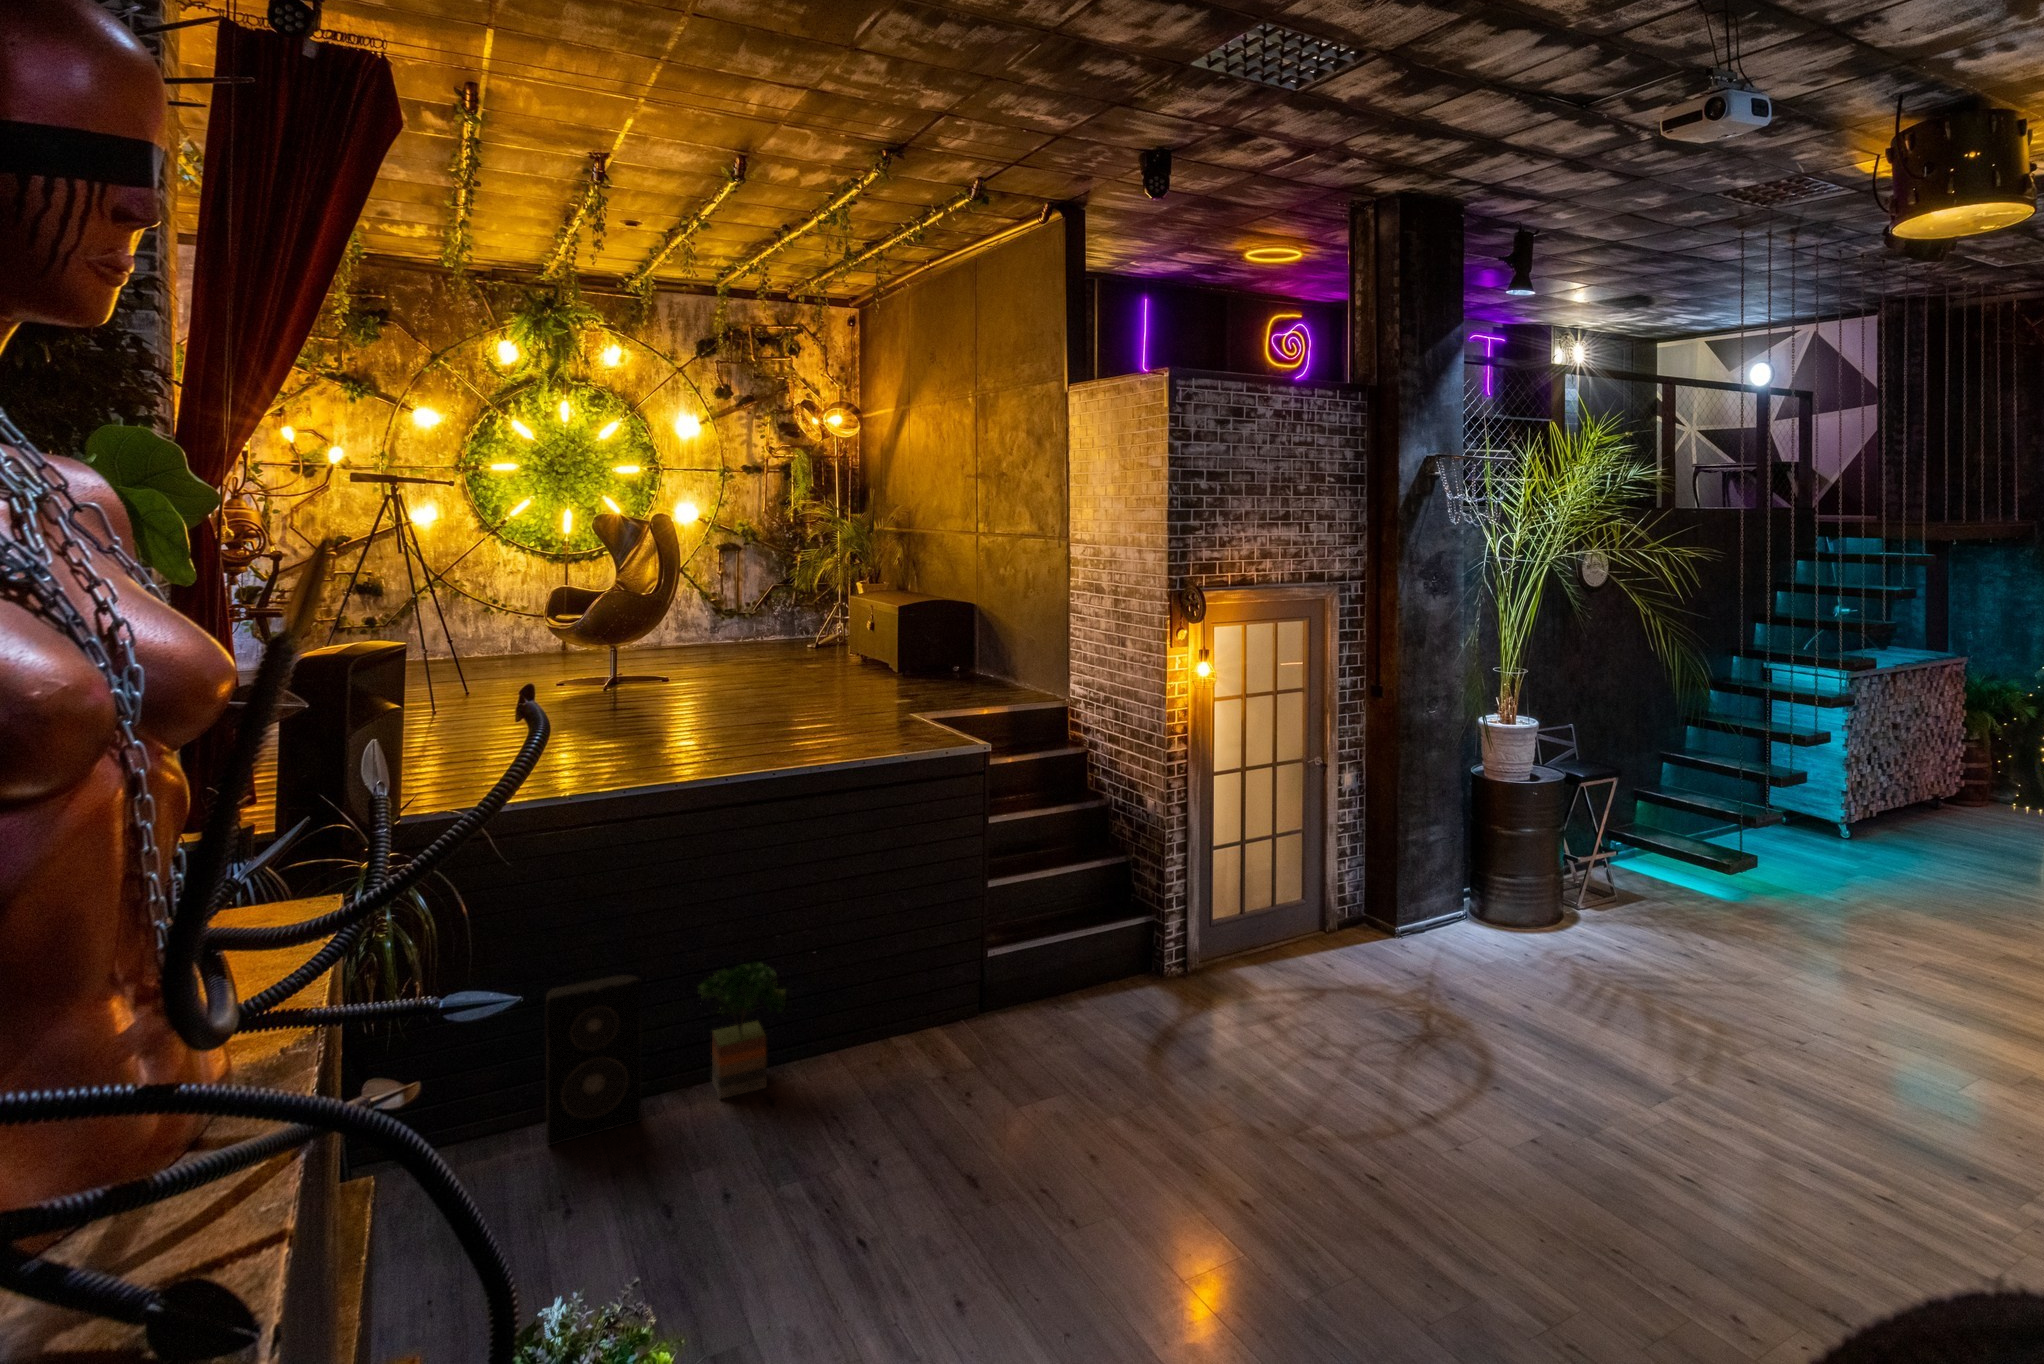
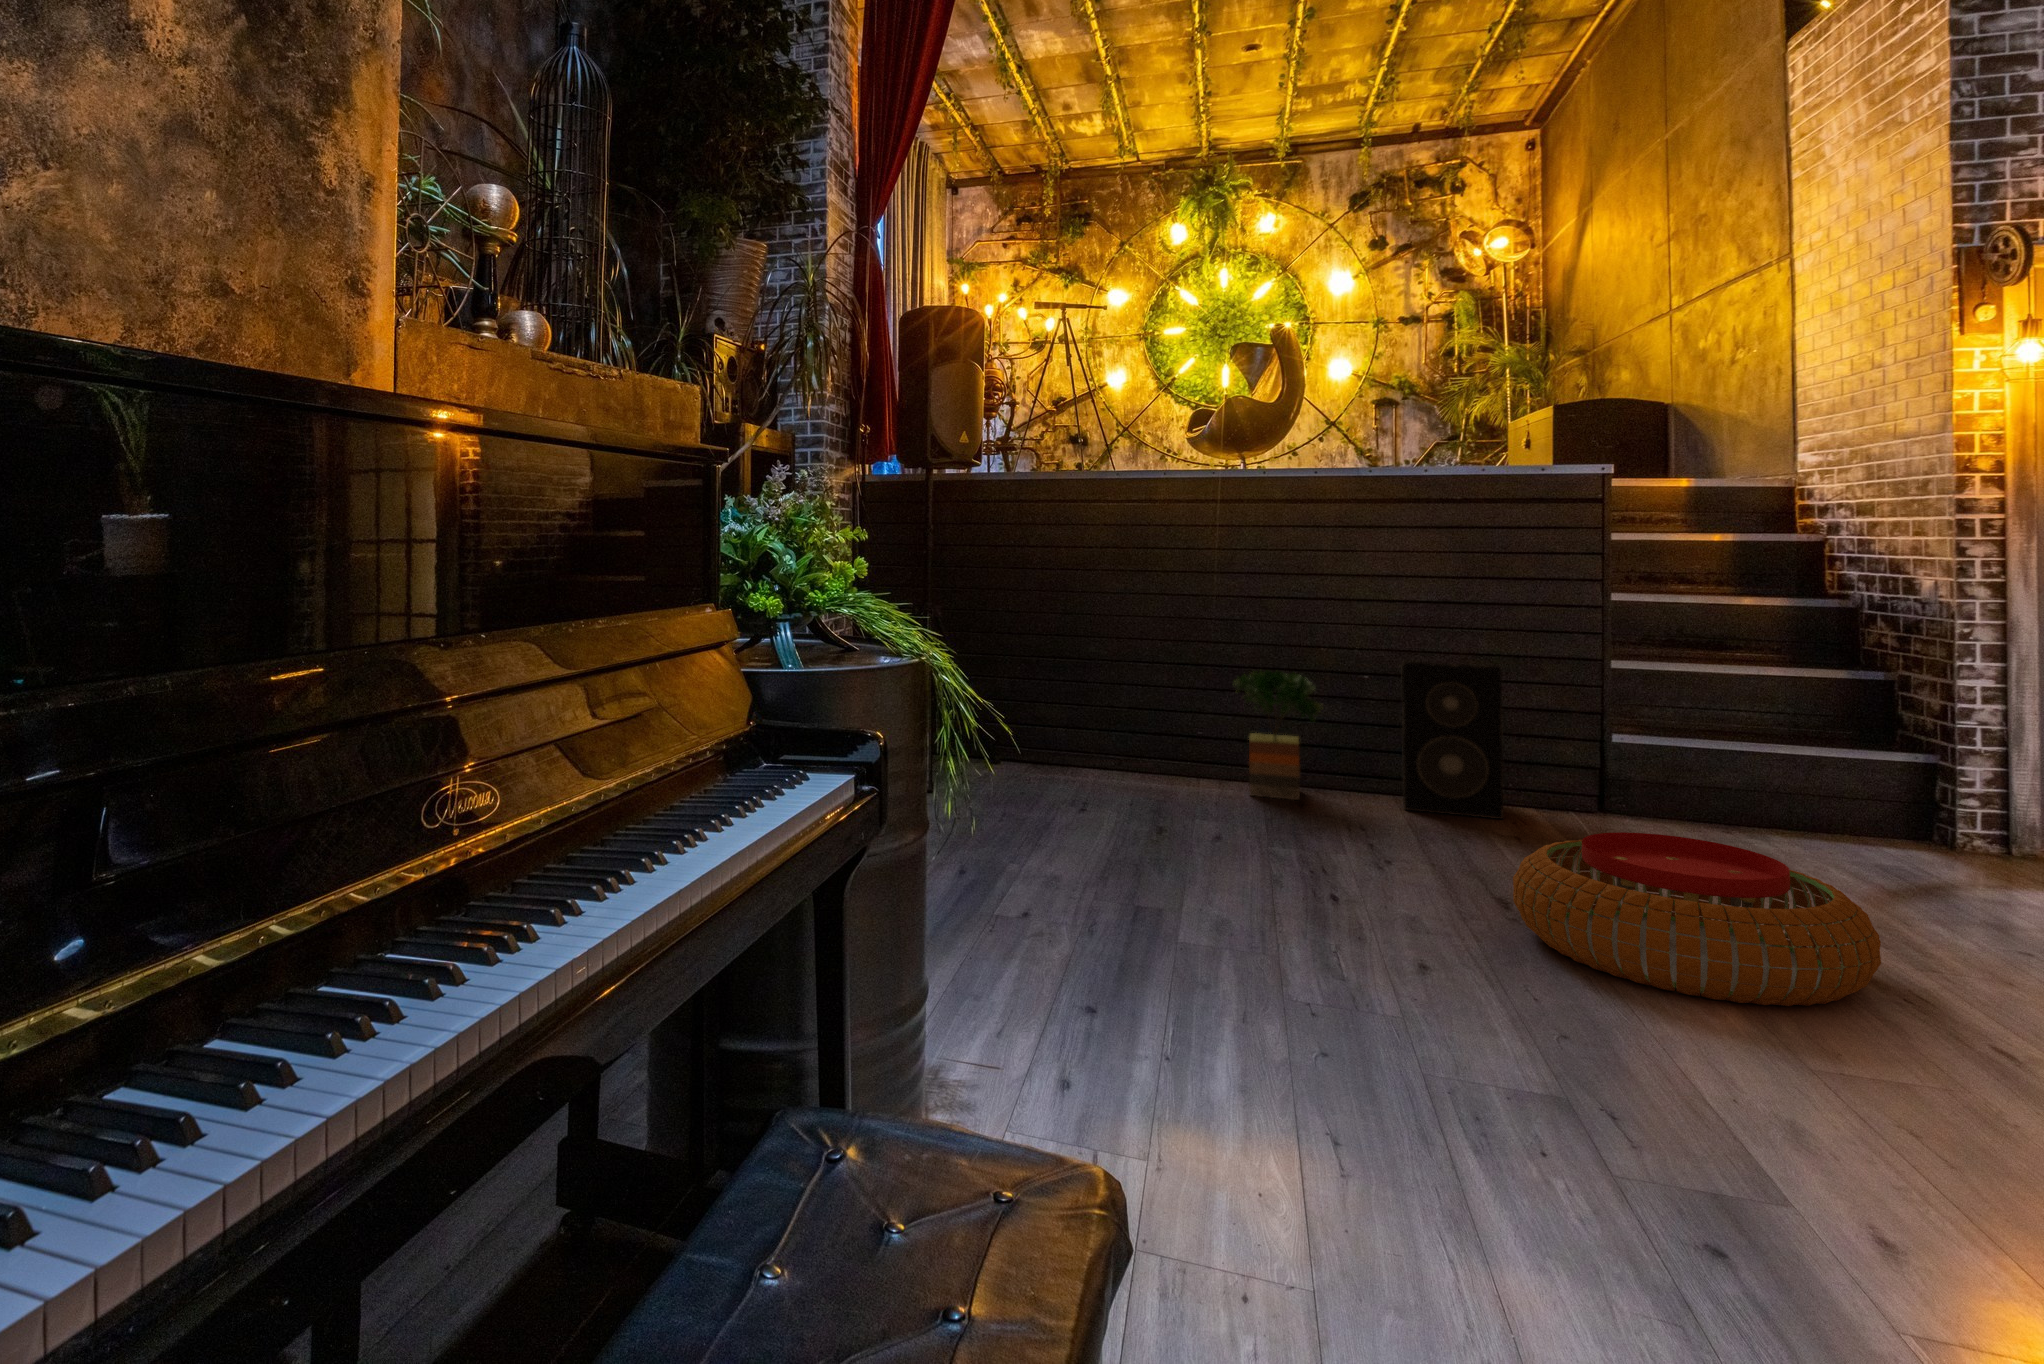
speaker: present [546,975,641,1145] -> present [1402,662,1503,819]
pouf: none [988,1081,1185,1225] -> present [1513,832,1881,1006]

